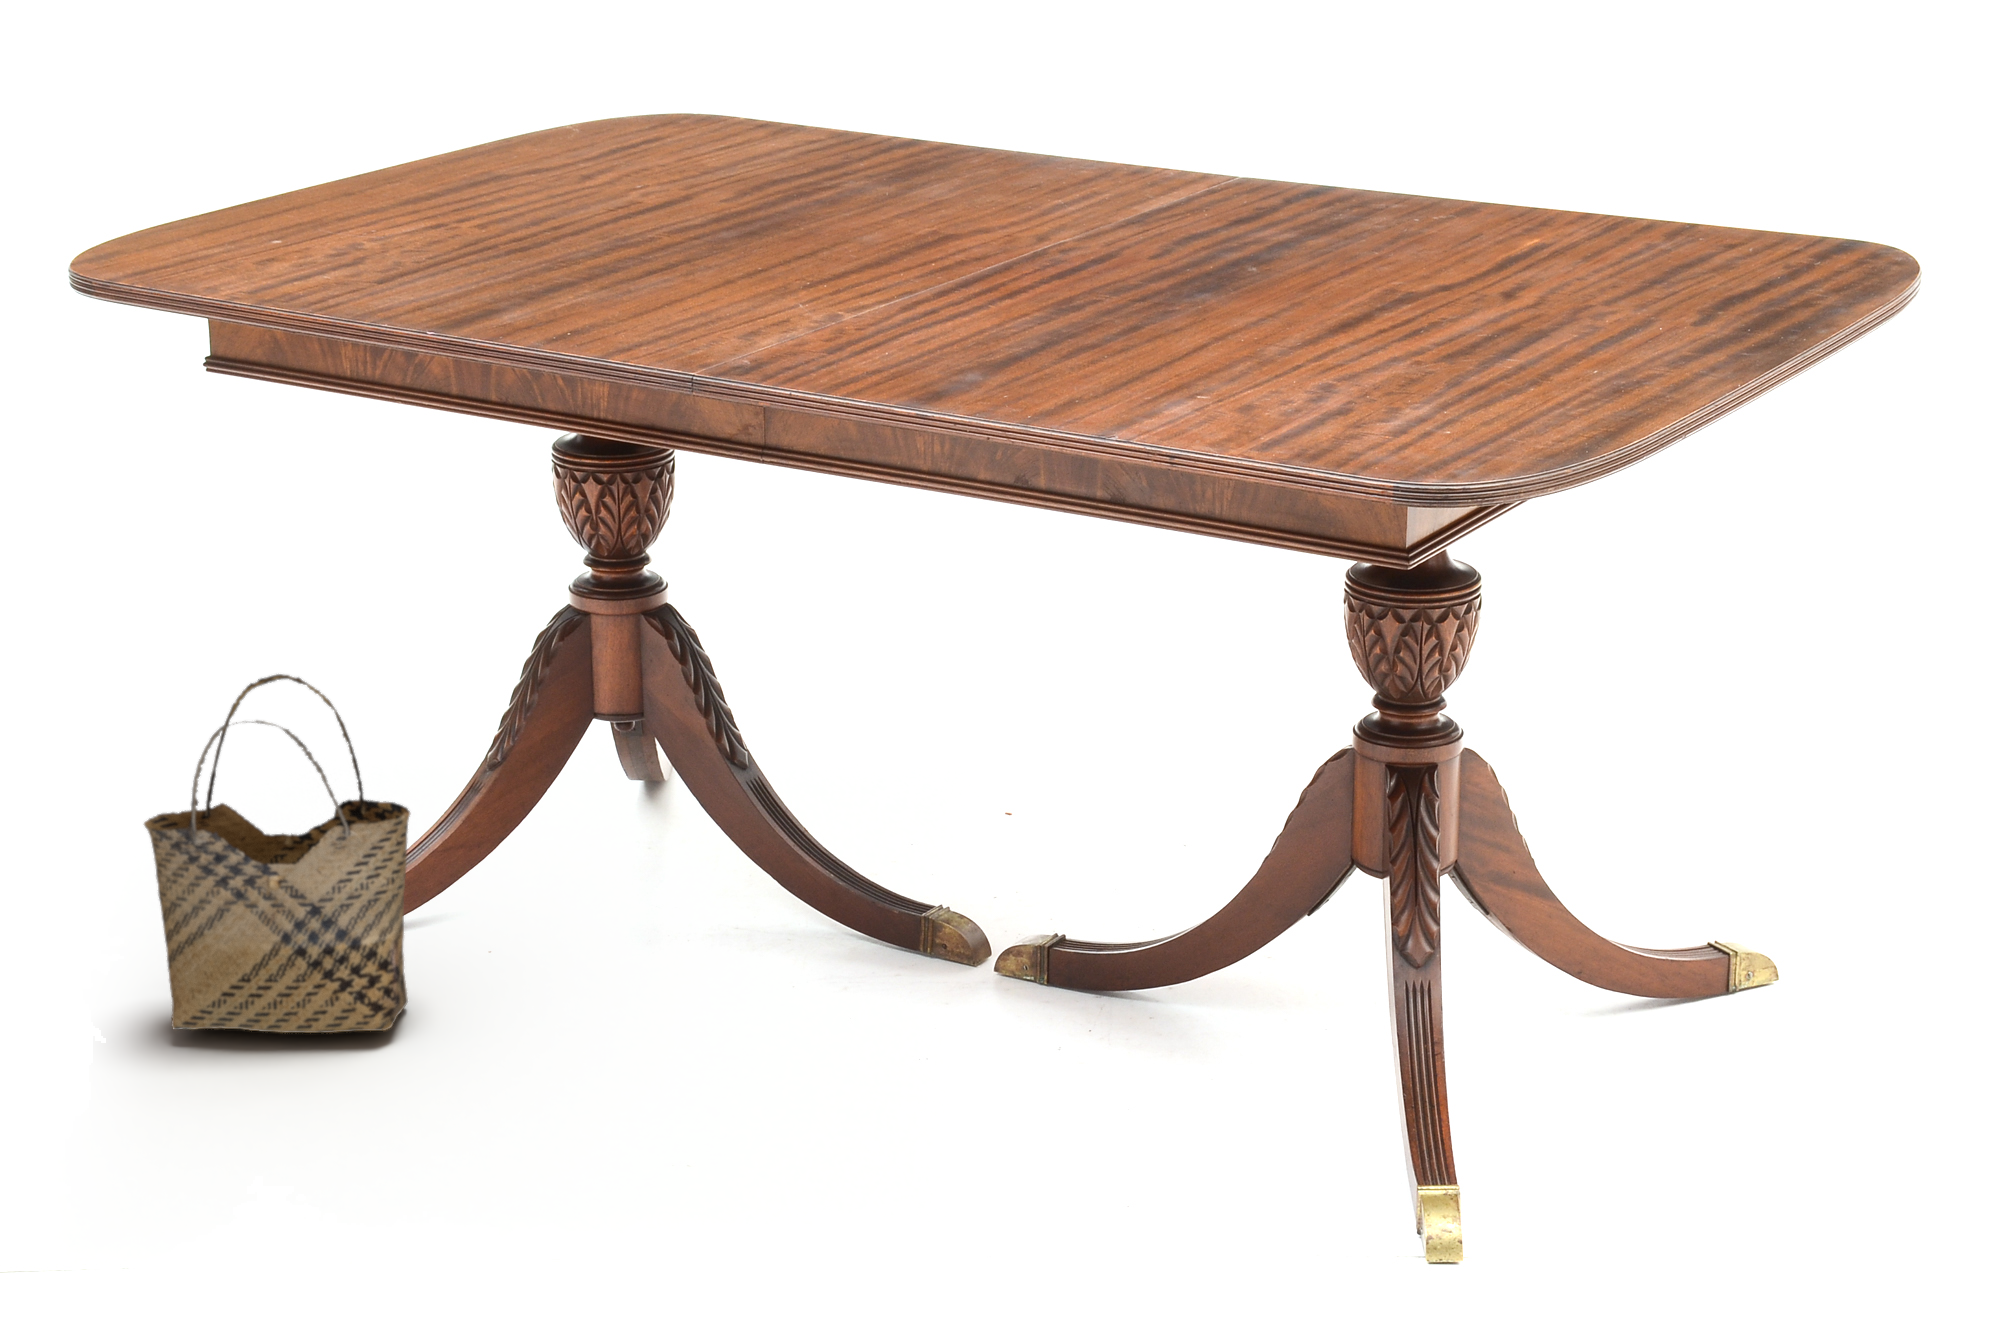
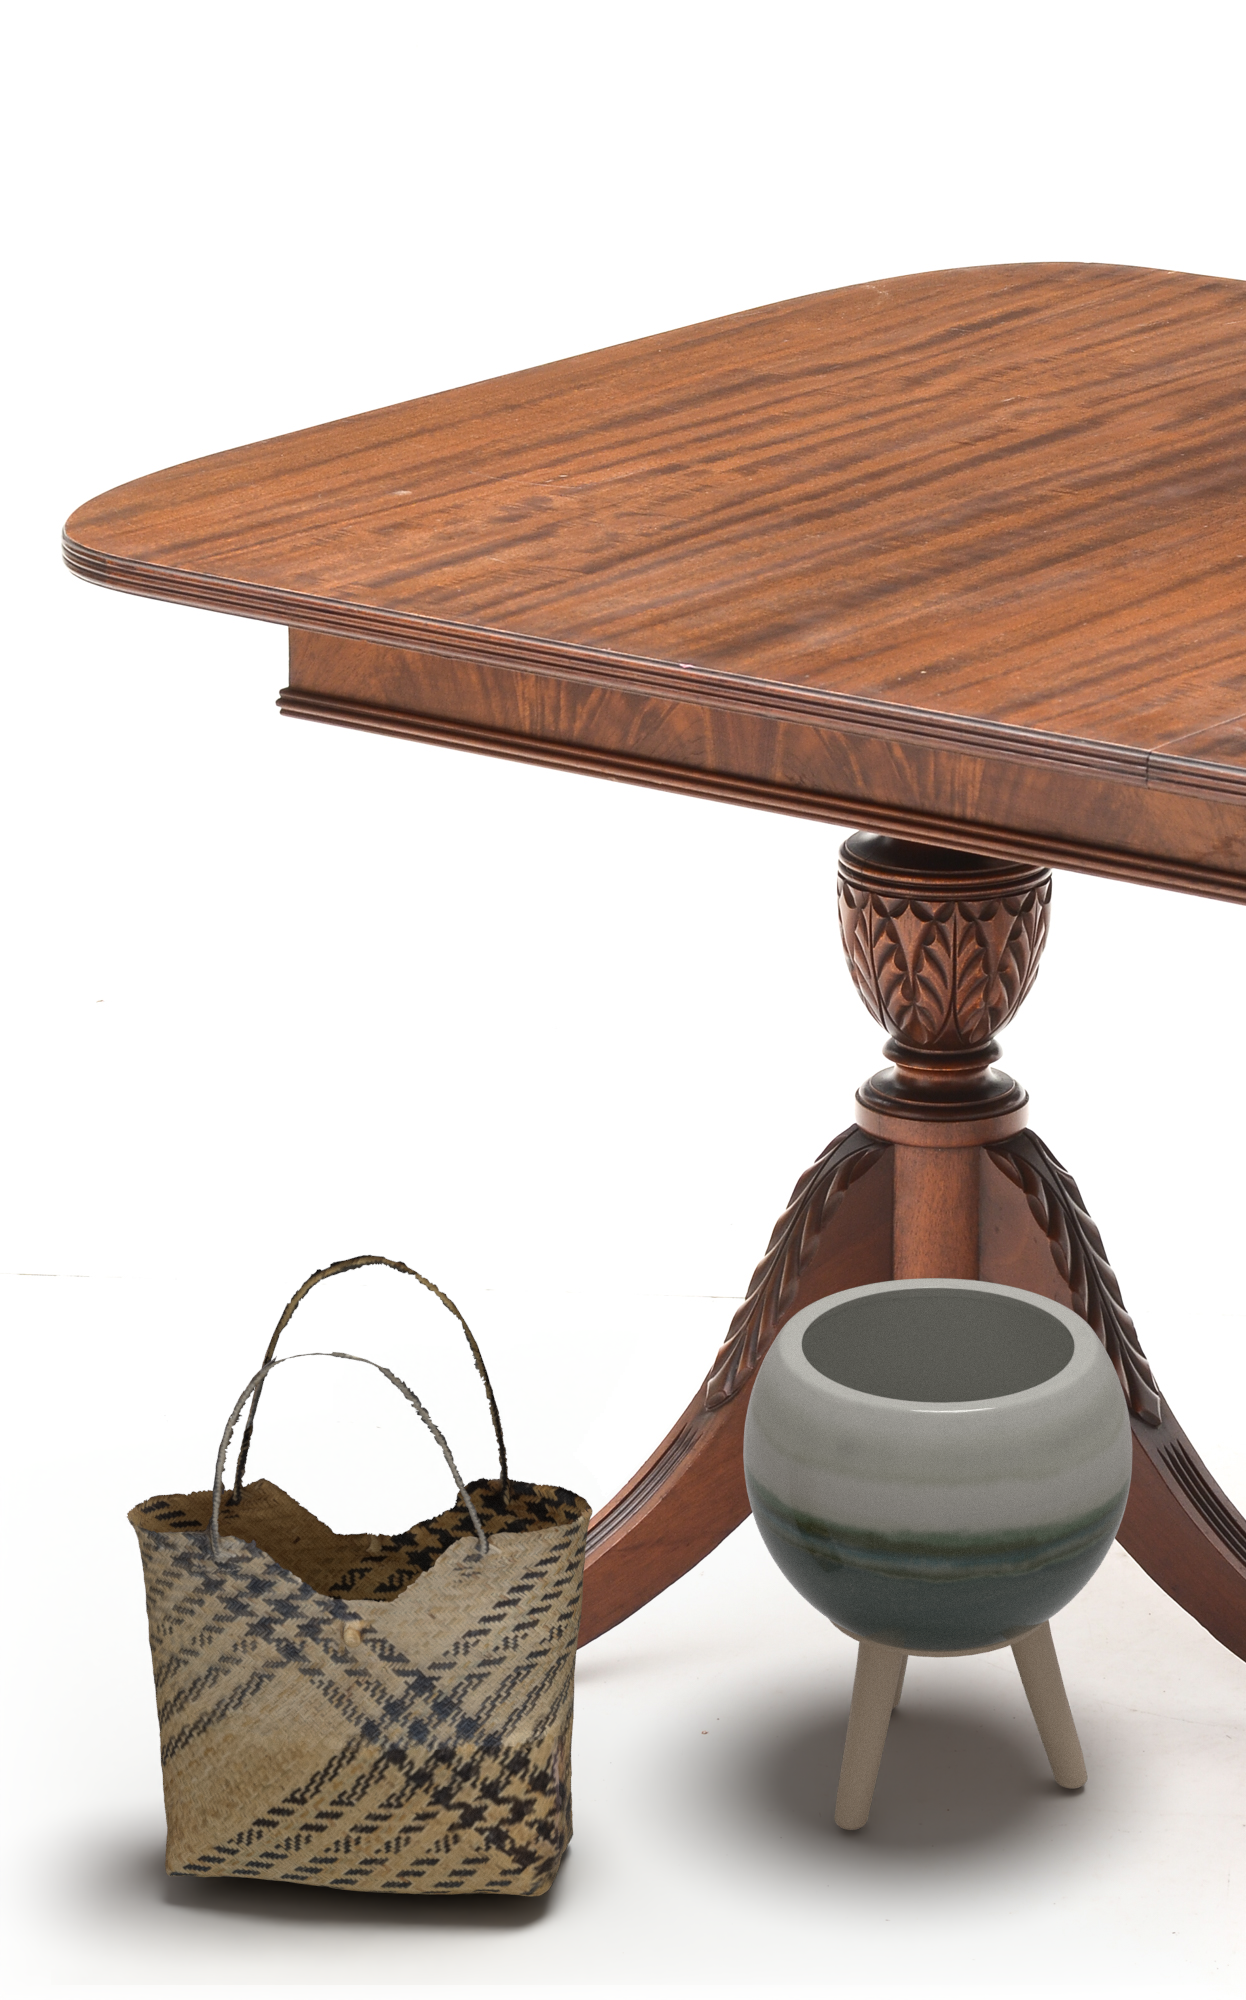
planter: none [500,685,718,994] -> present [743,1278,1132,1830]

